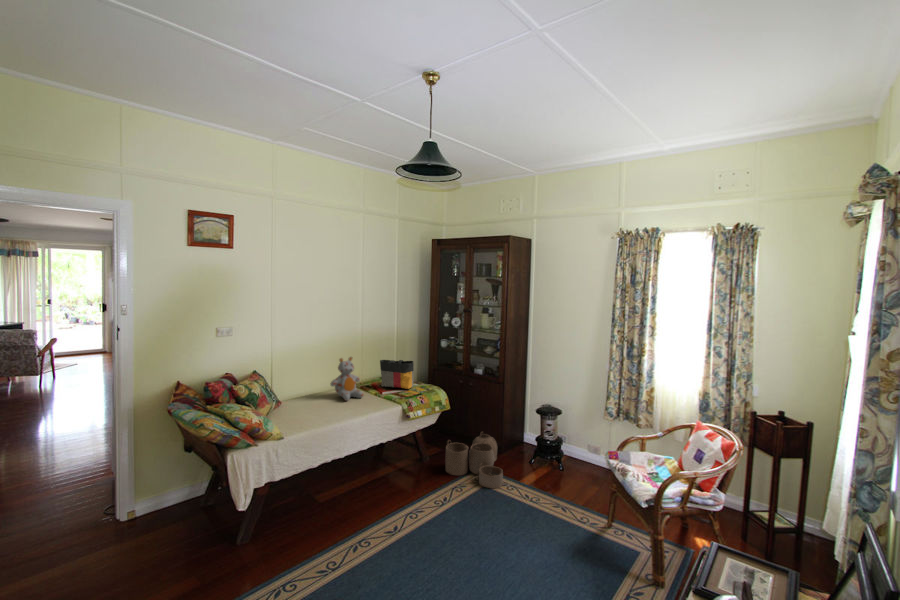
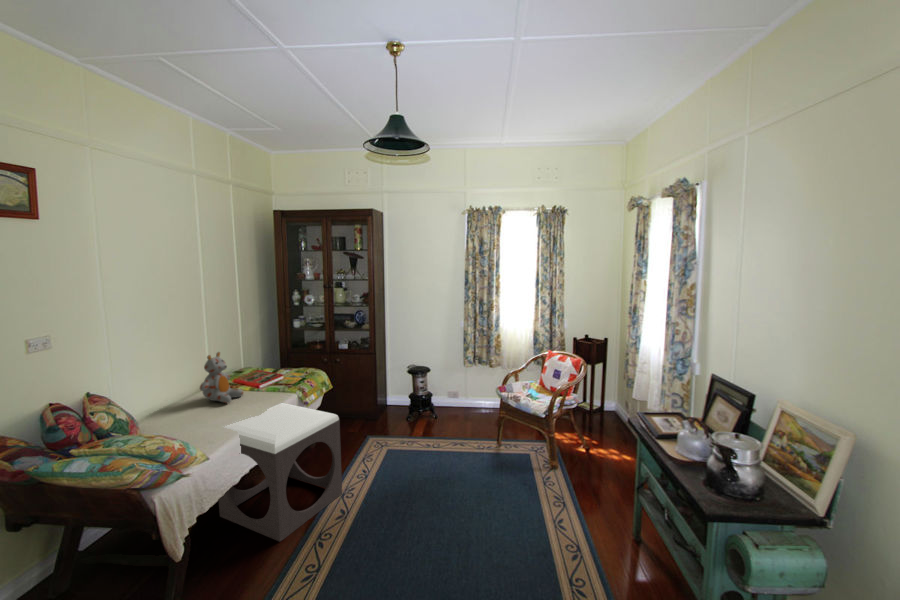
tote bag: present [380,360,414,389] -> none [244,346,289,380]
footstool: none [316,410,410,532] -> present [219,403,342,542]
woven basket: present [446,434,503,488] -> none [339,403,402,450]

